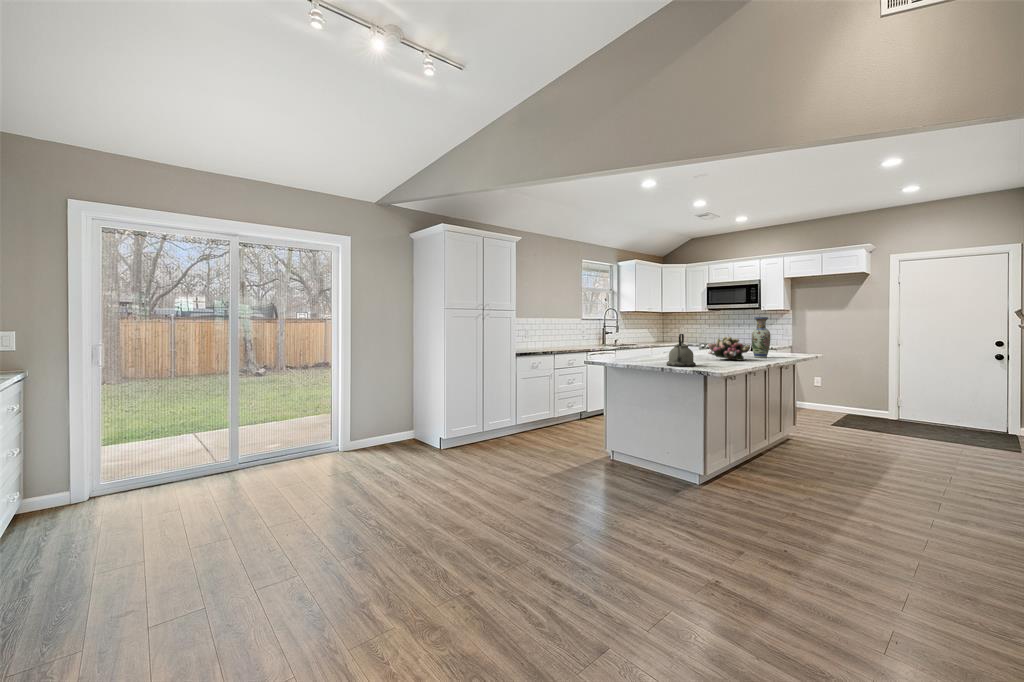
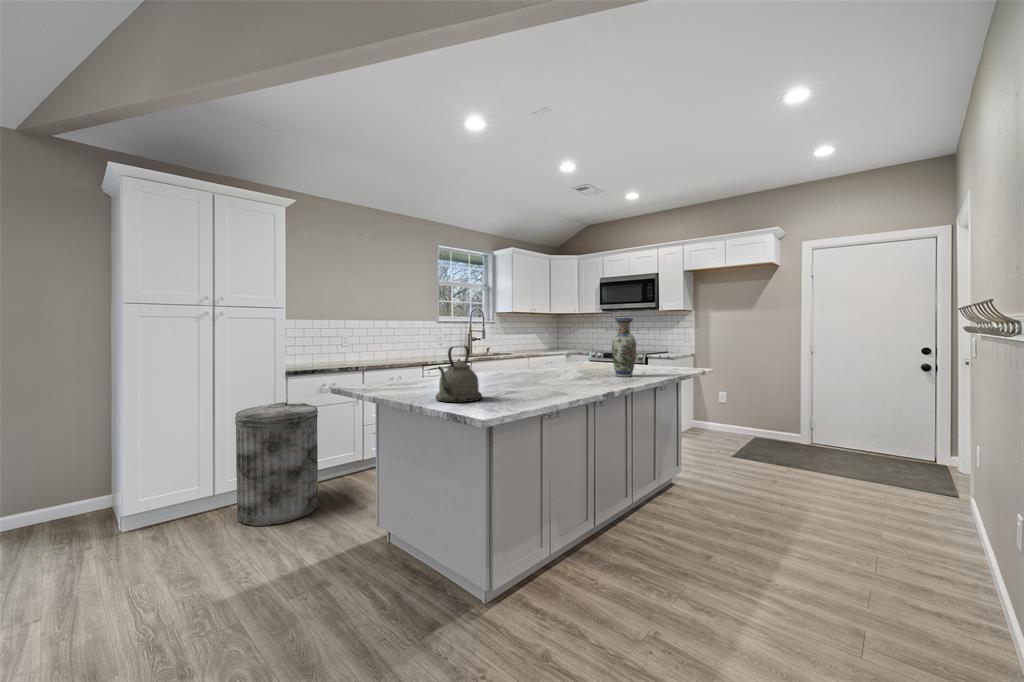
flower arrangement: present [708,337,750,361] -> none [537,347,598,384]
trash can: none [496,373,544,450] -> present [235,402,318,526]

